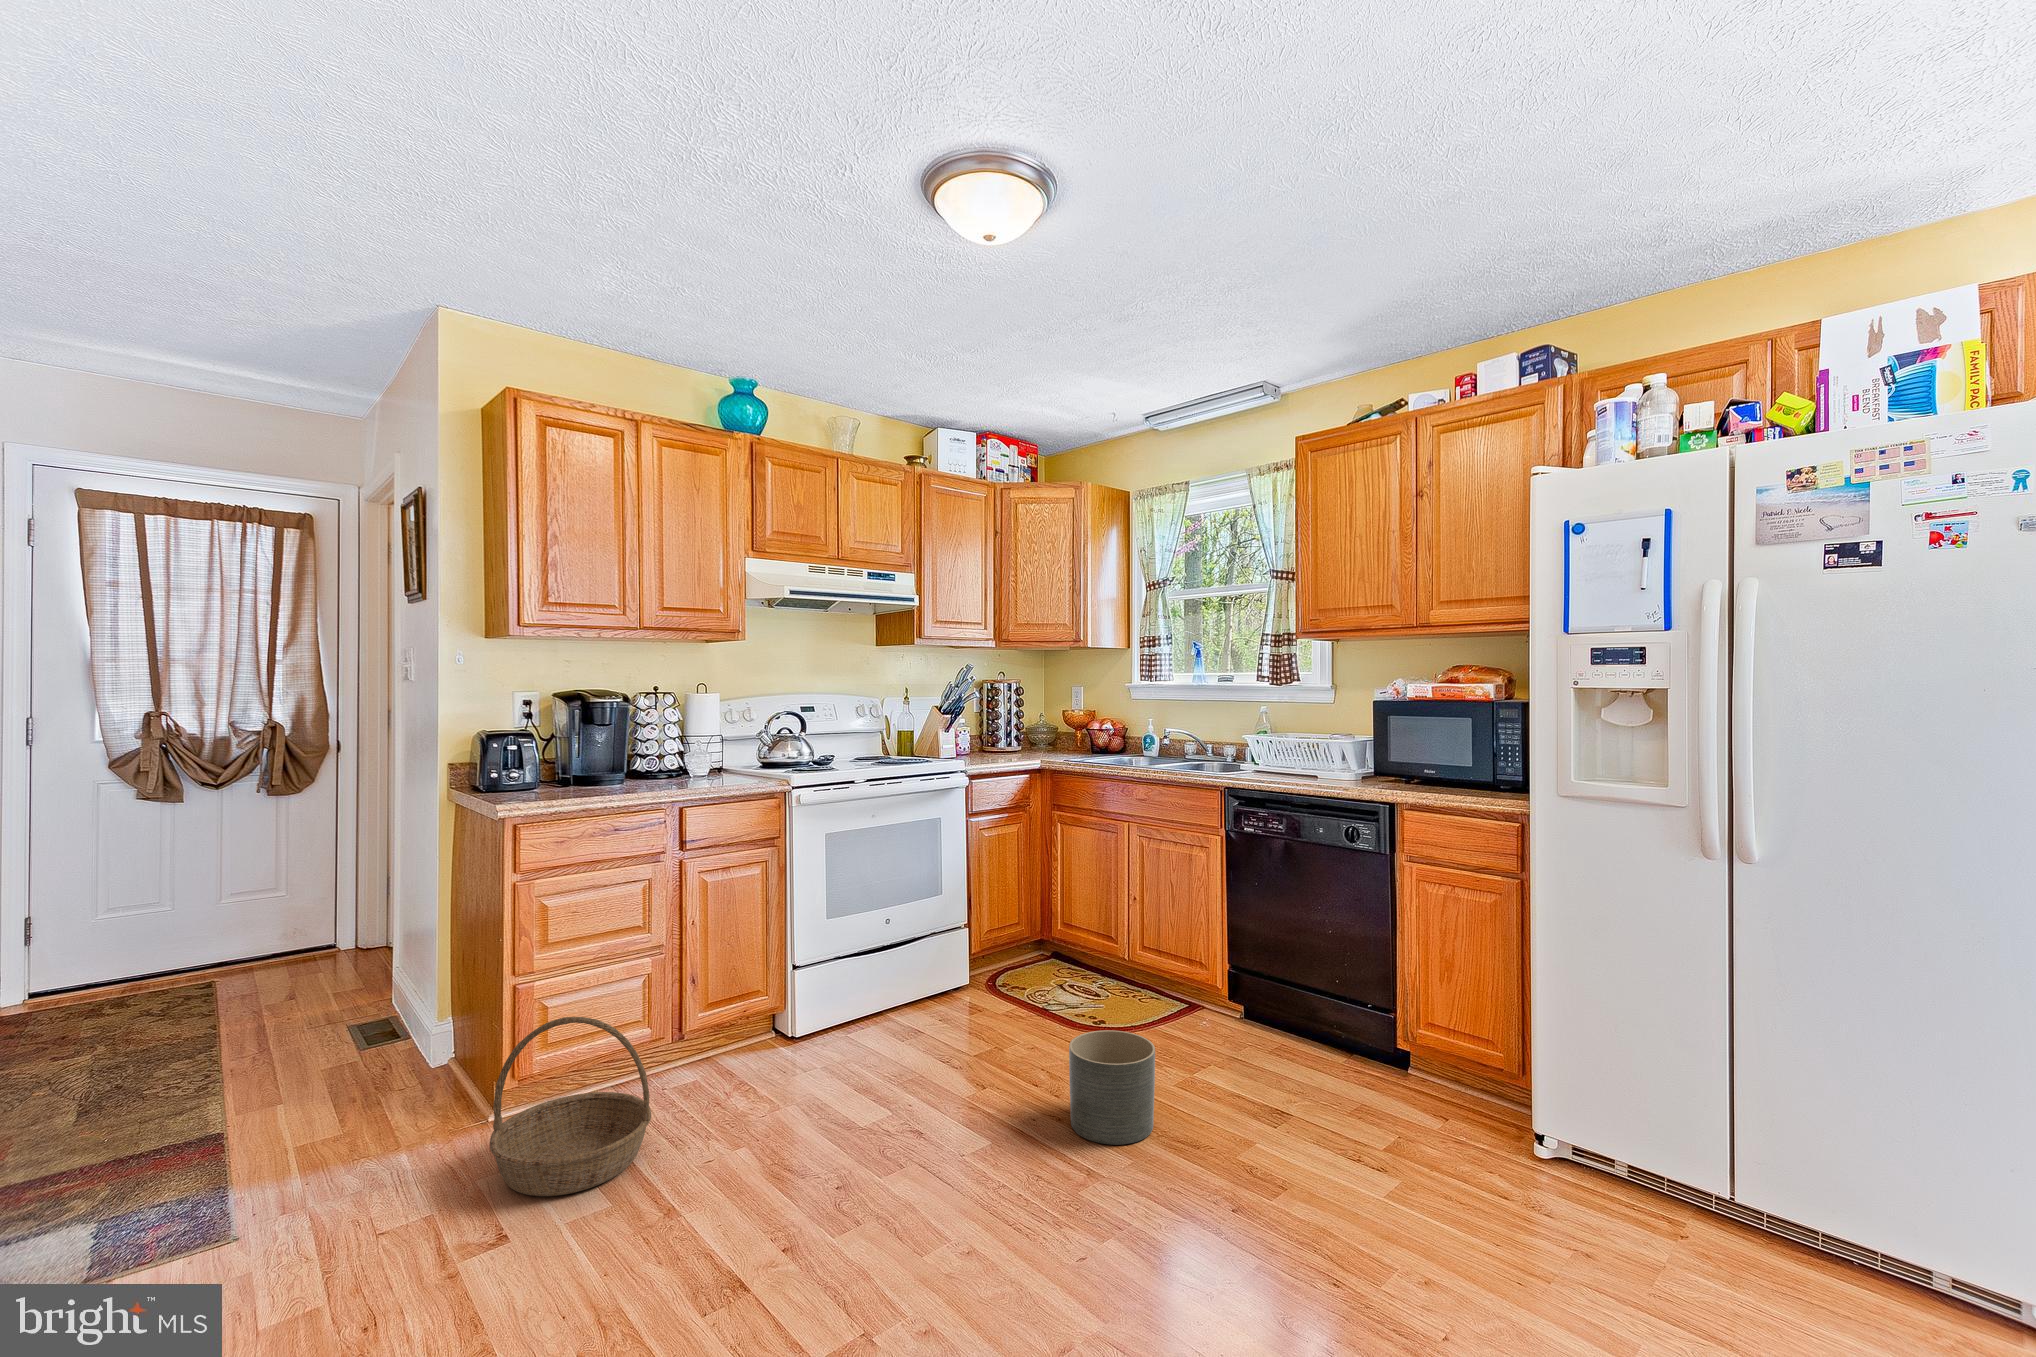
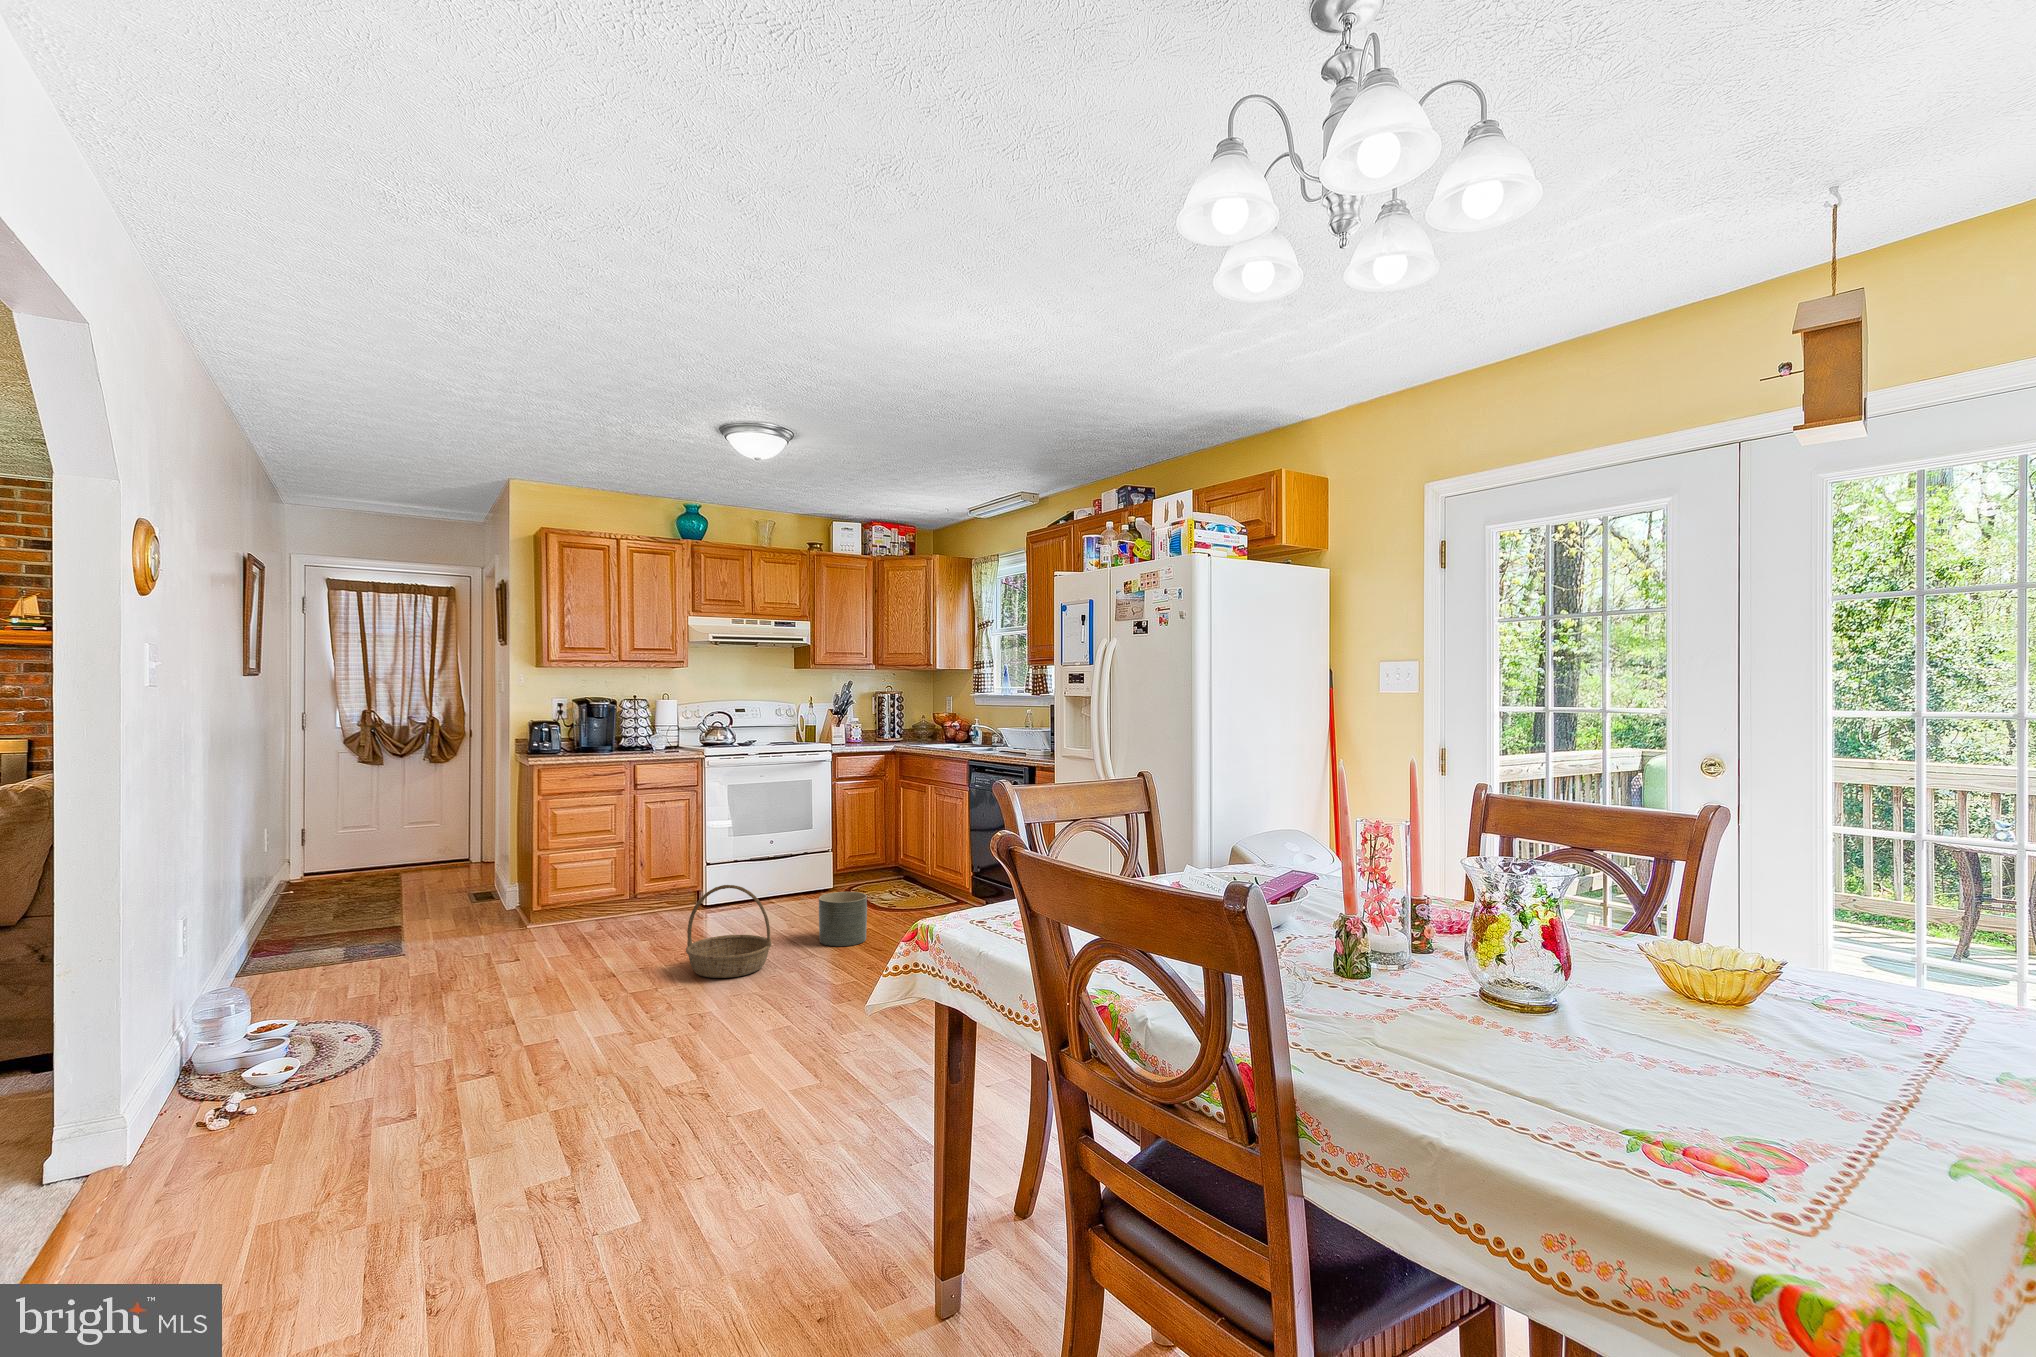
basket: present [490,1017,651,1196] -> present [686,885,771,978]

